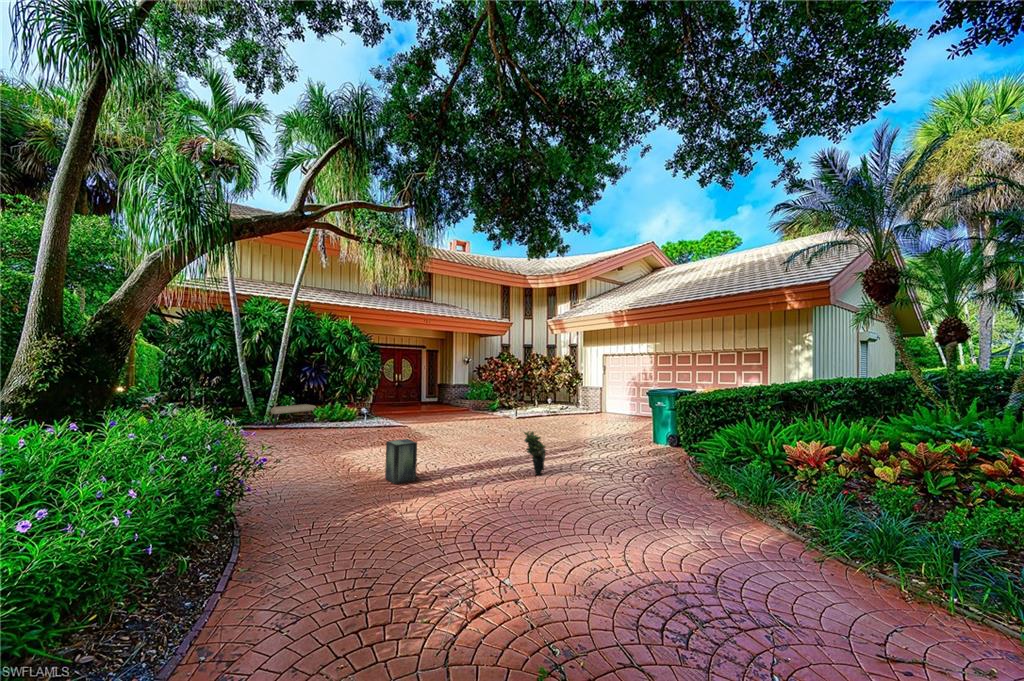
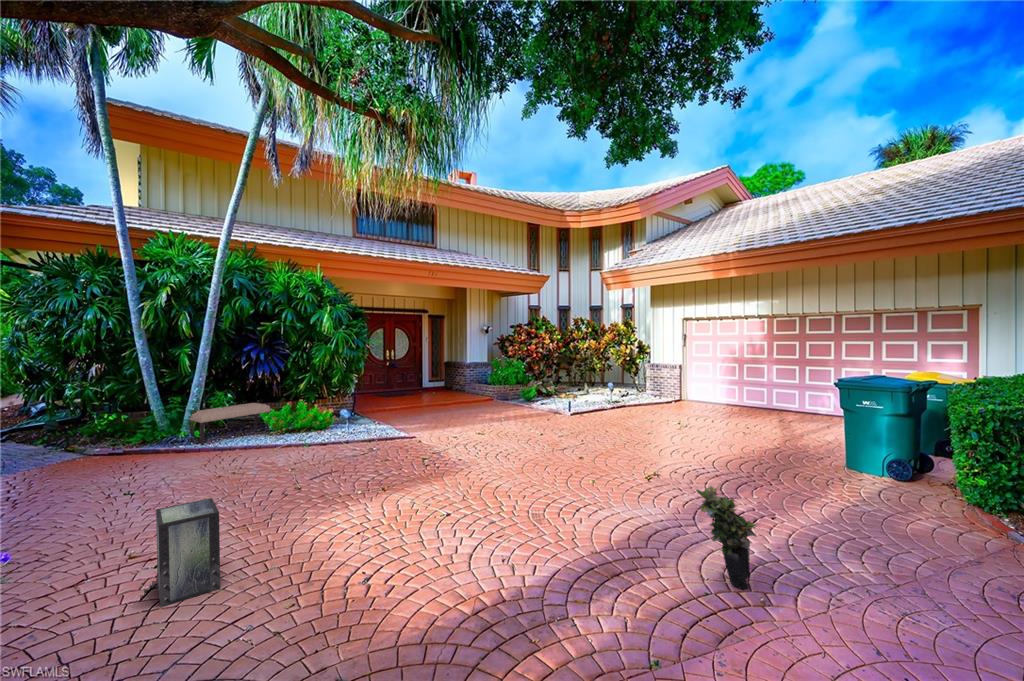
storage box: present [385,439,417,484] -> present [156,498,220,607]

